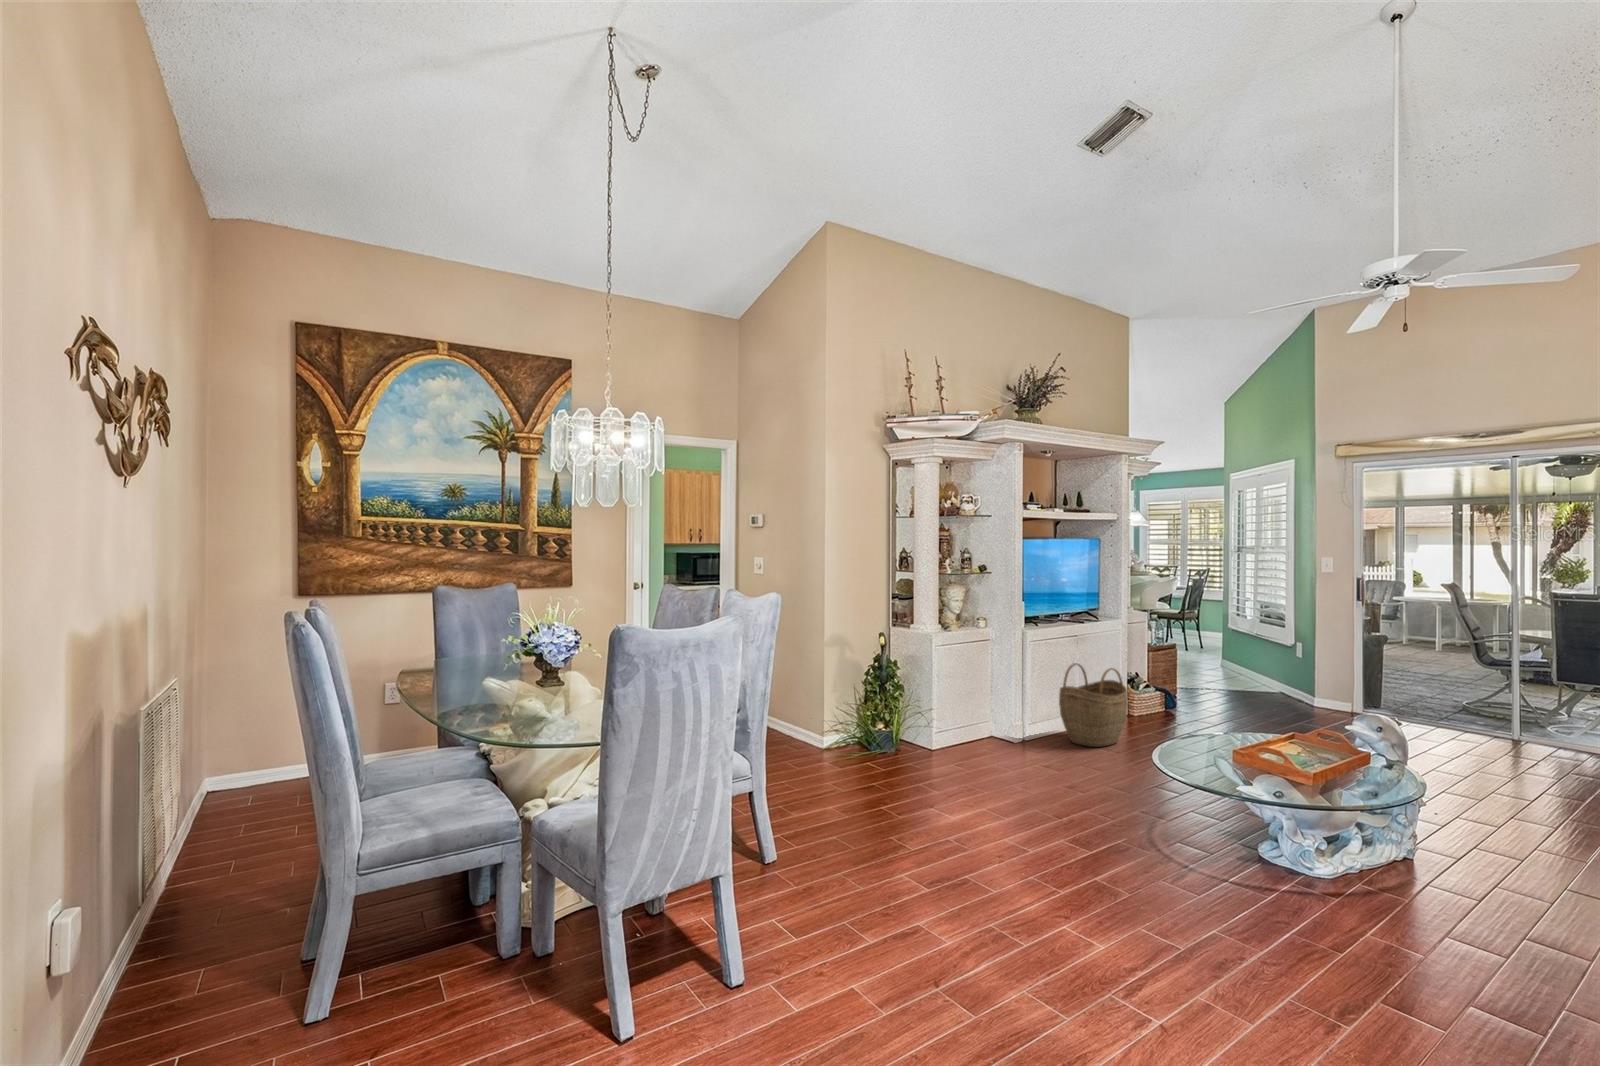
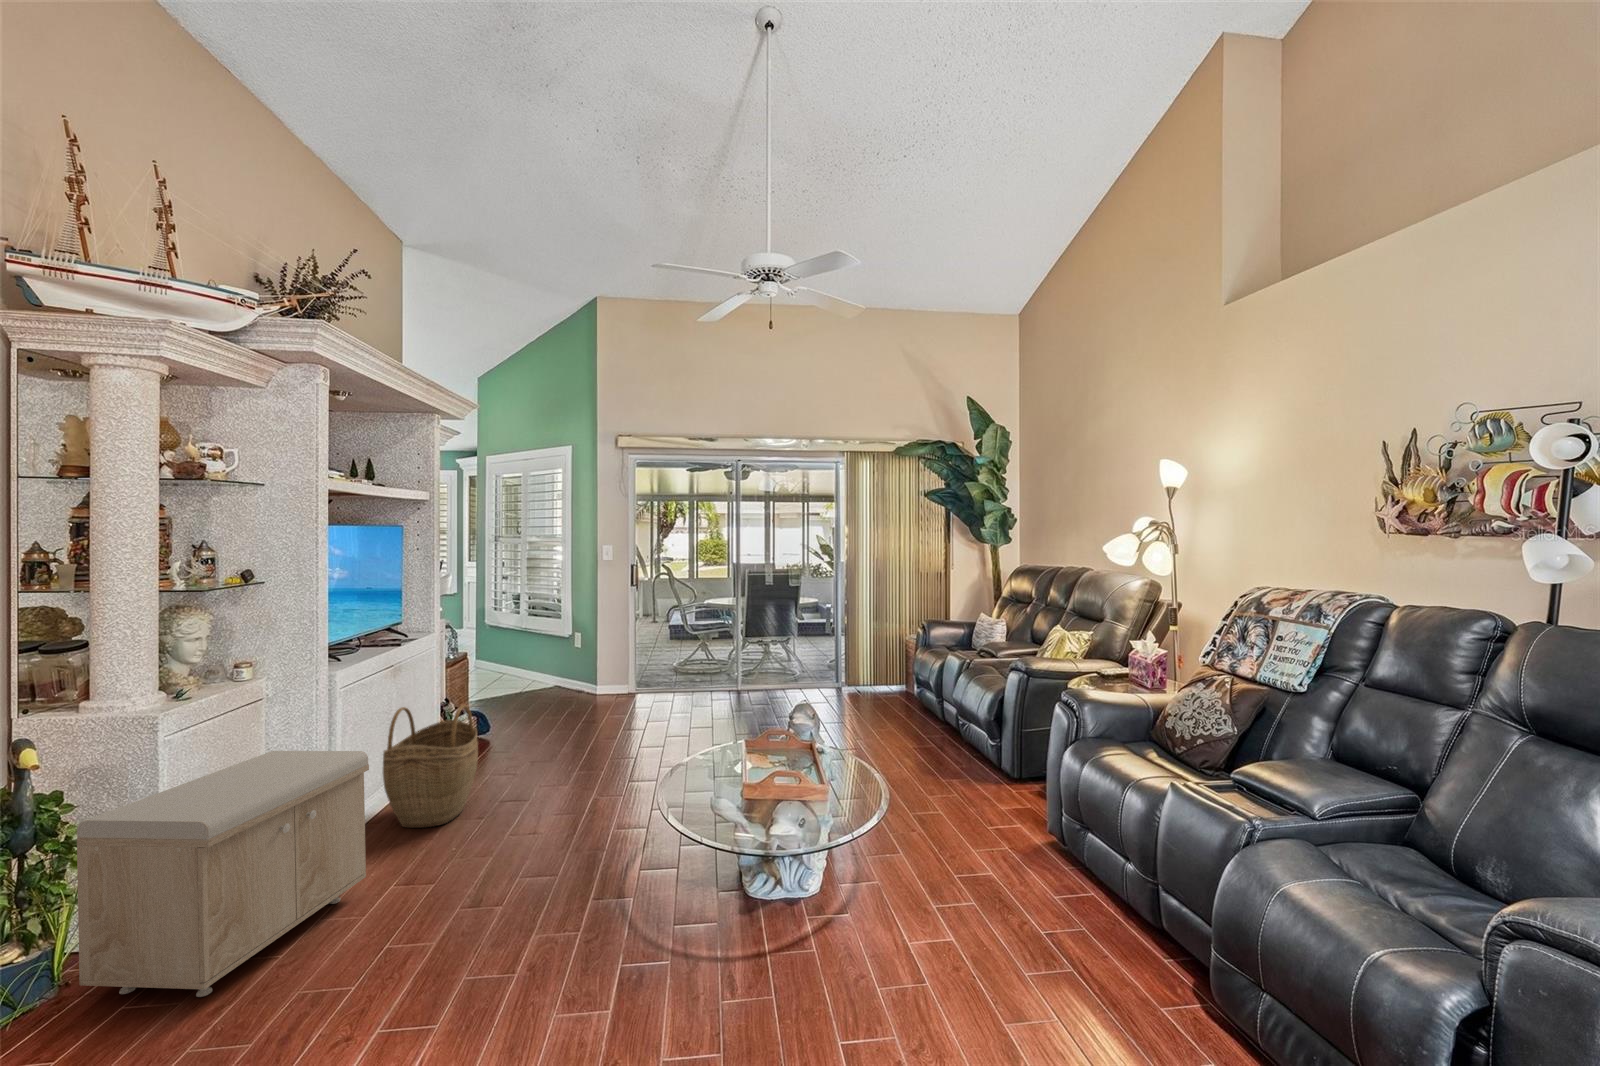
storage bench: none [901,668,1028,771] -> present [77,751,369,997]

